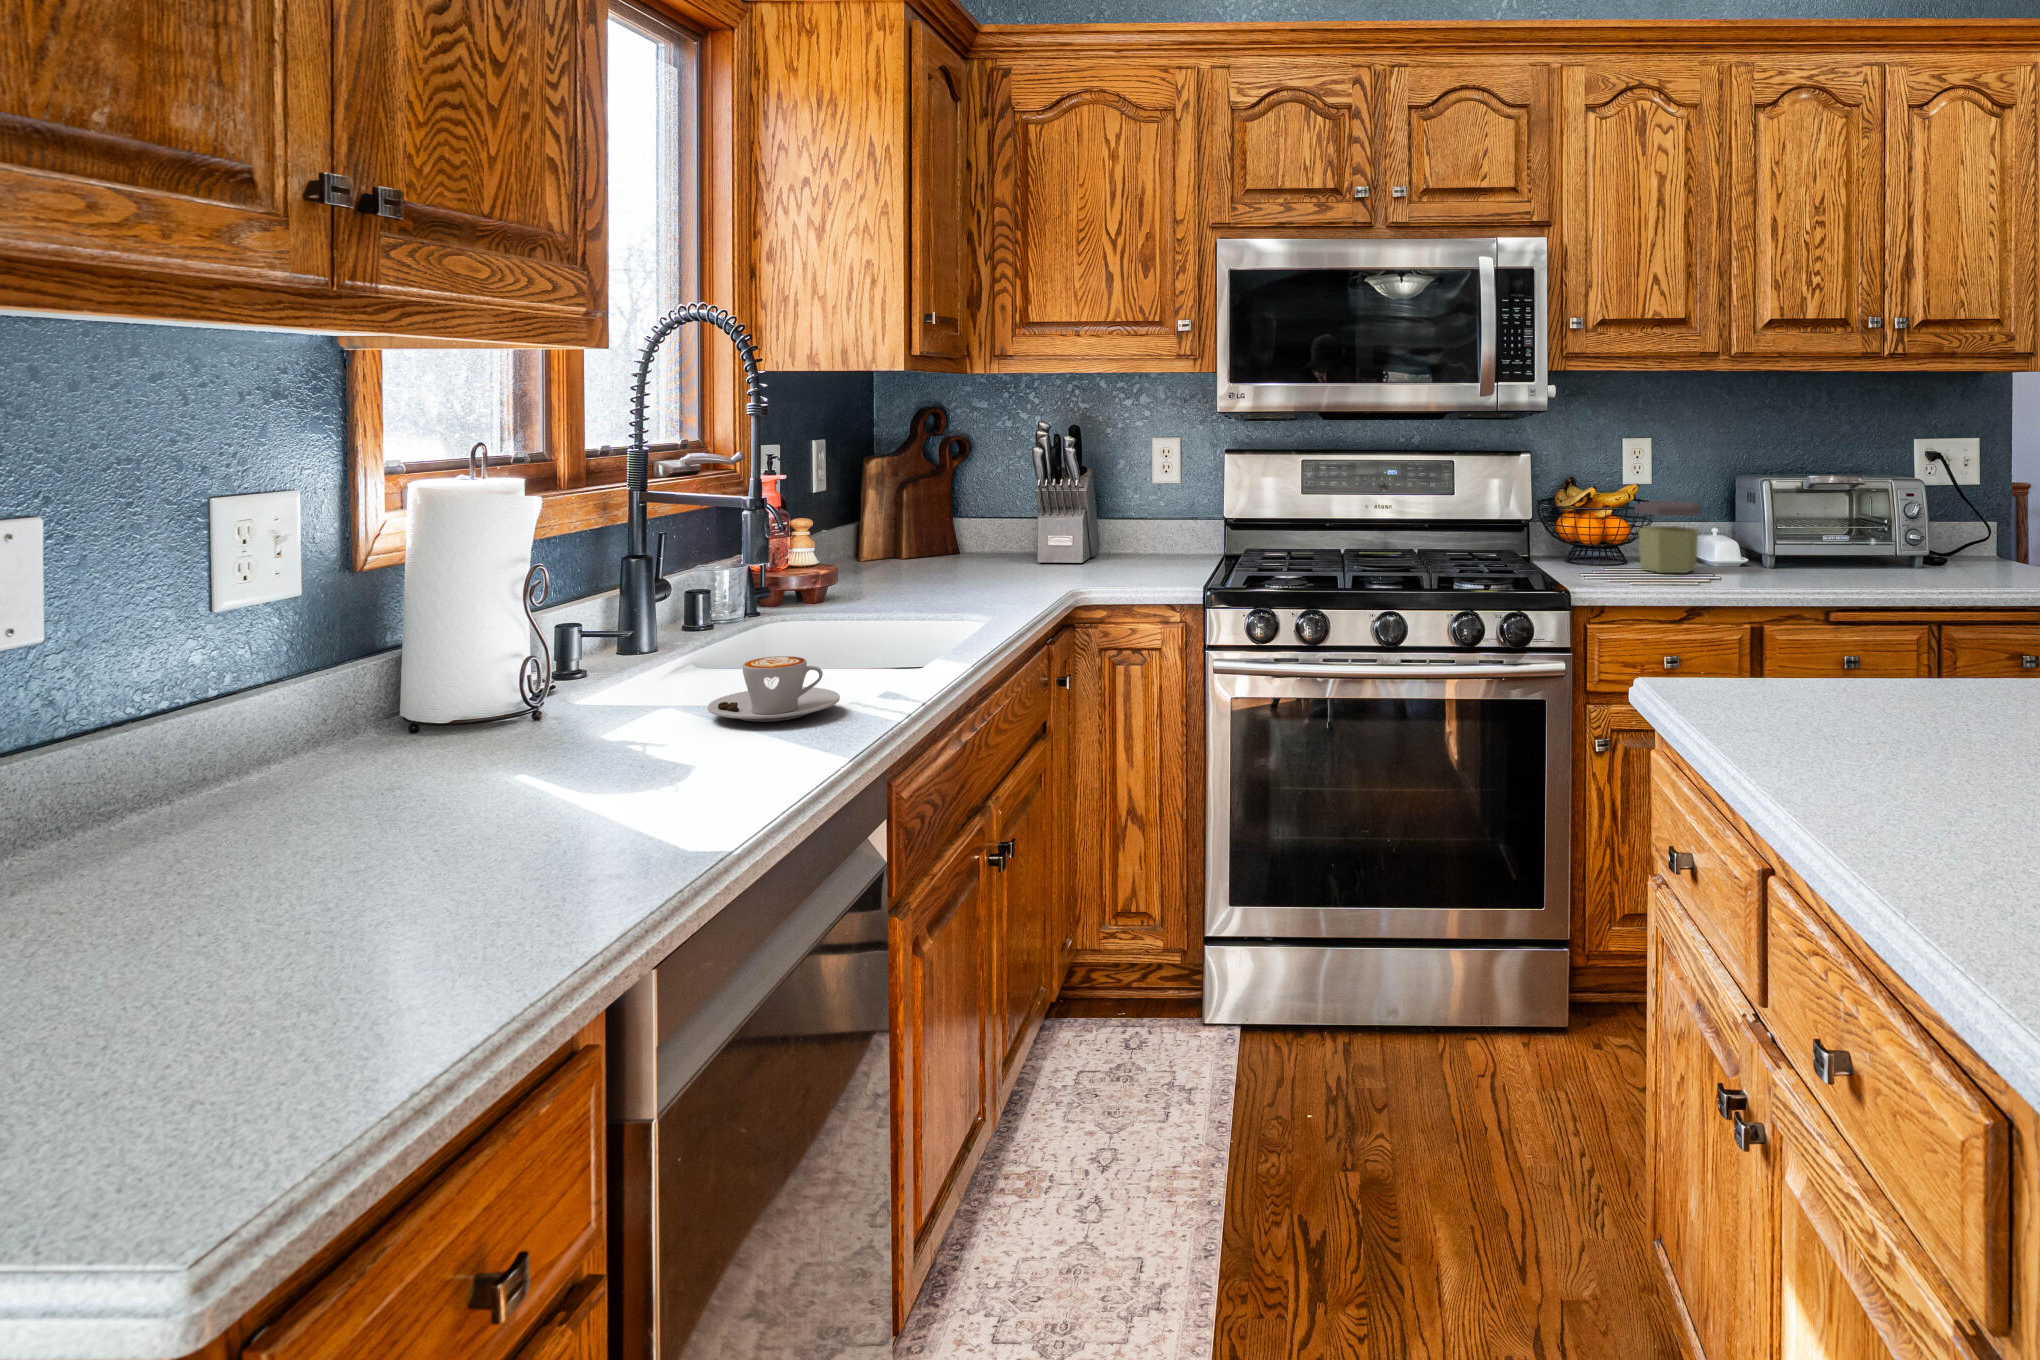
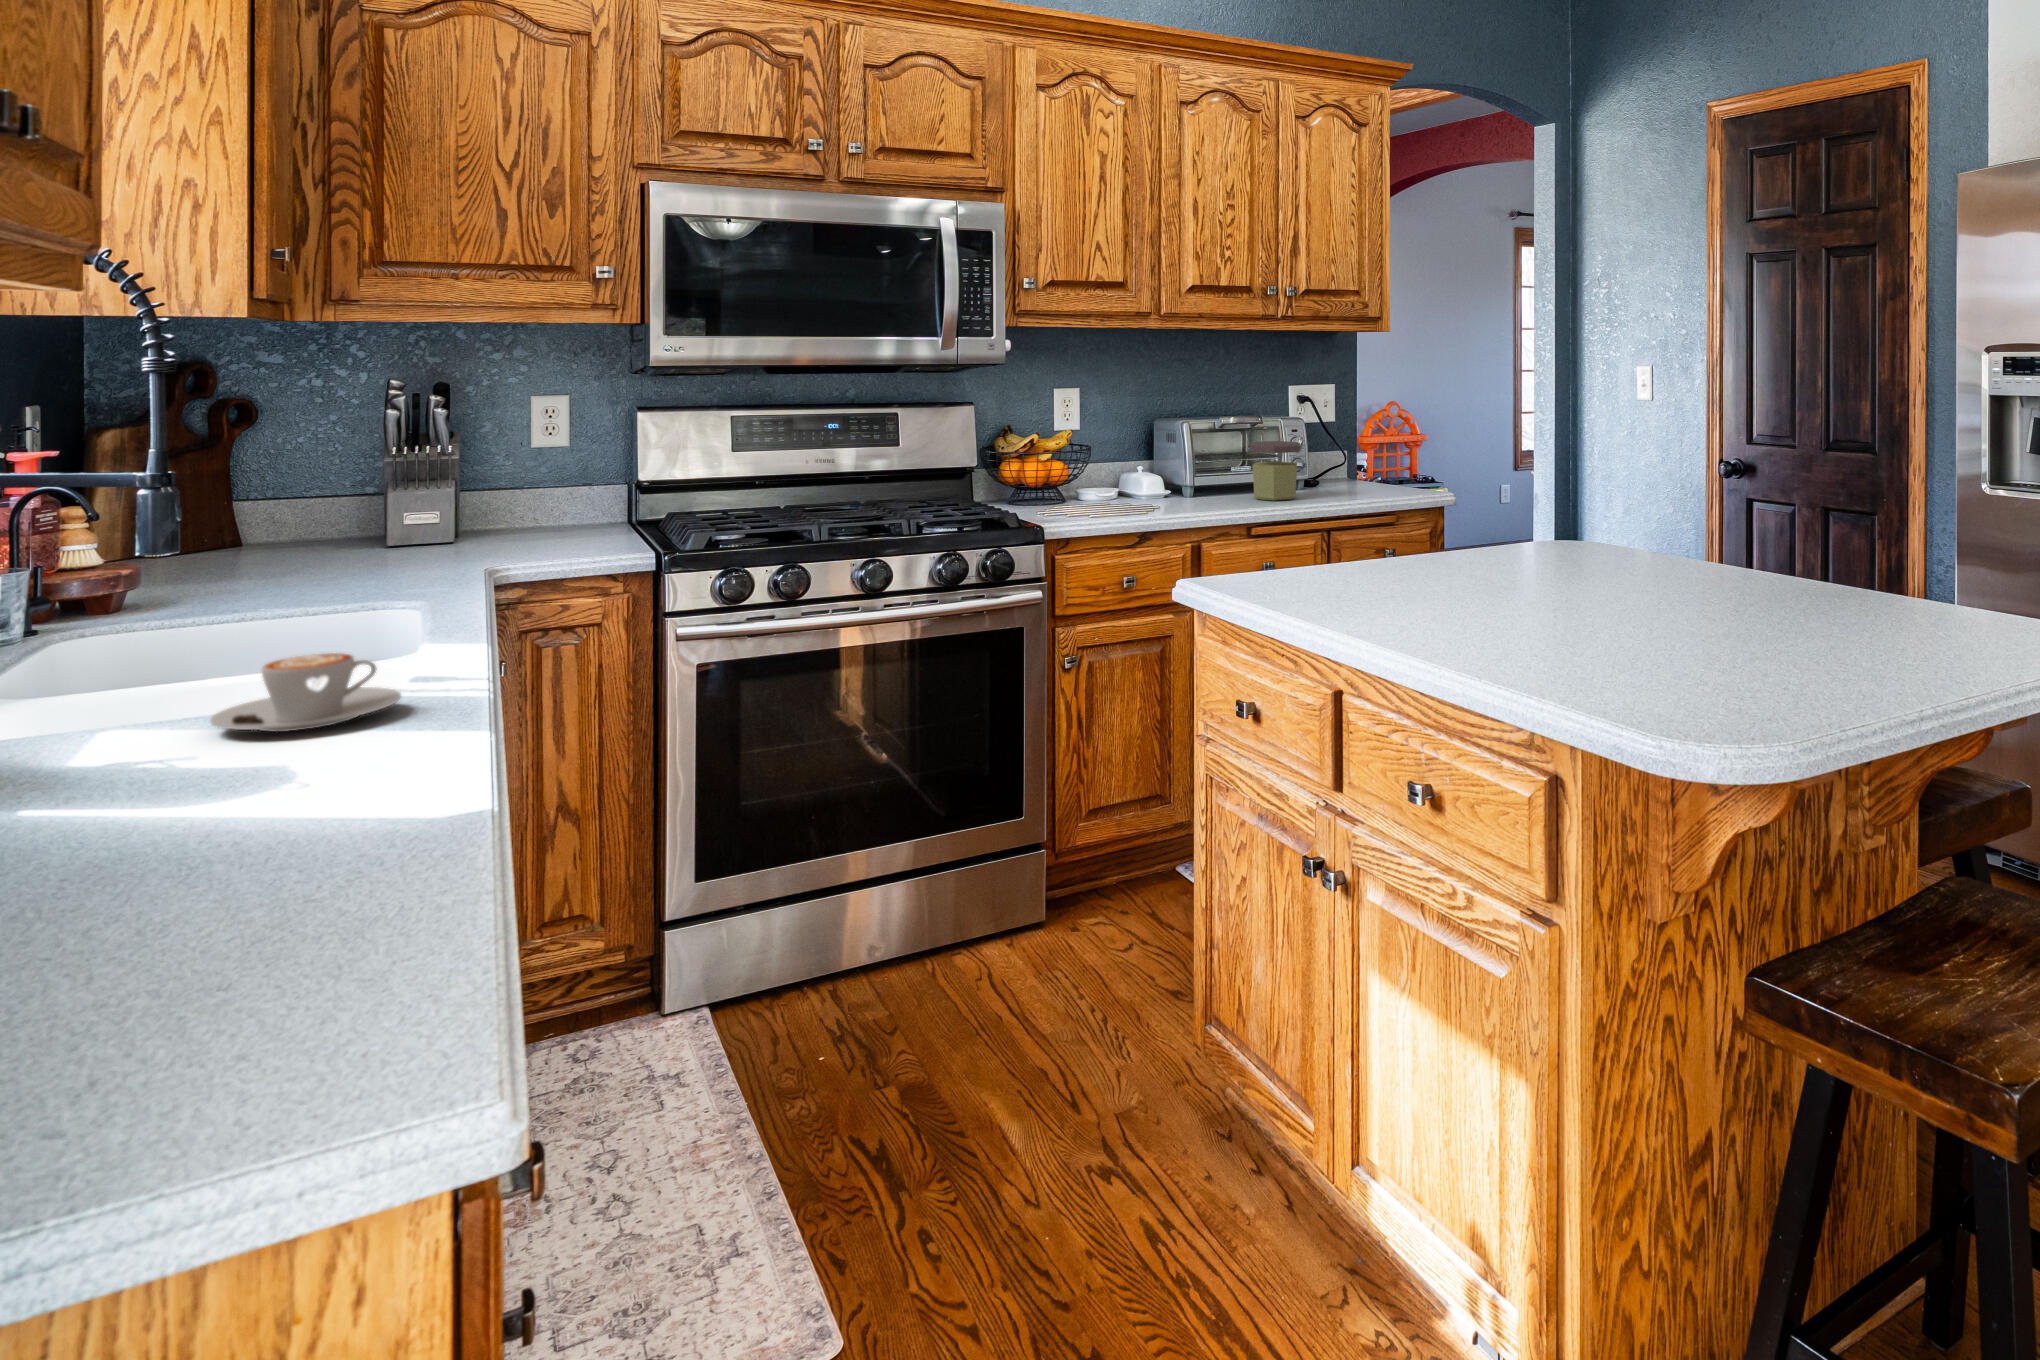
jar: present [1634,501,1702,573] -> present [1250,441,1300,500]

